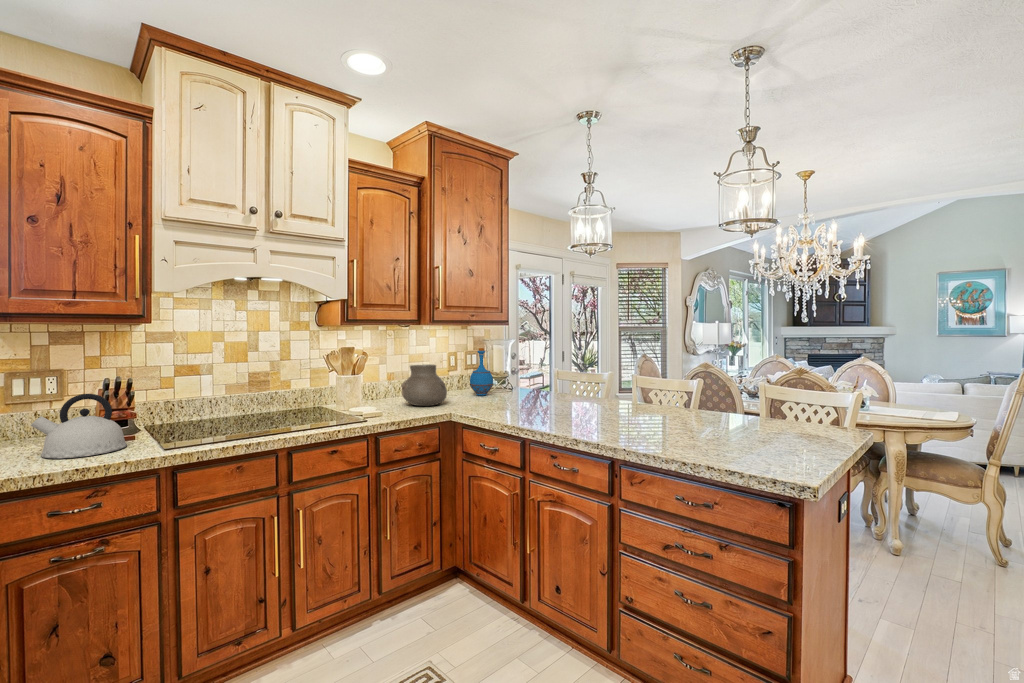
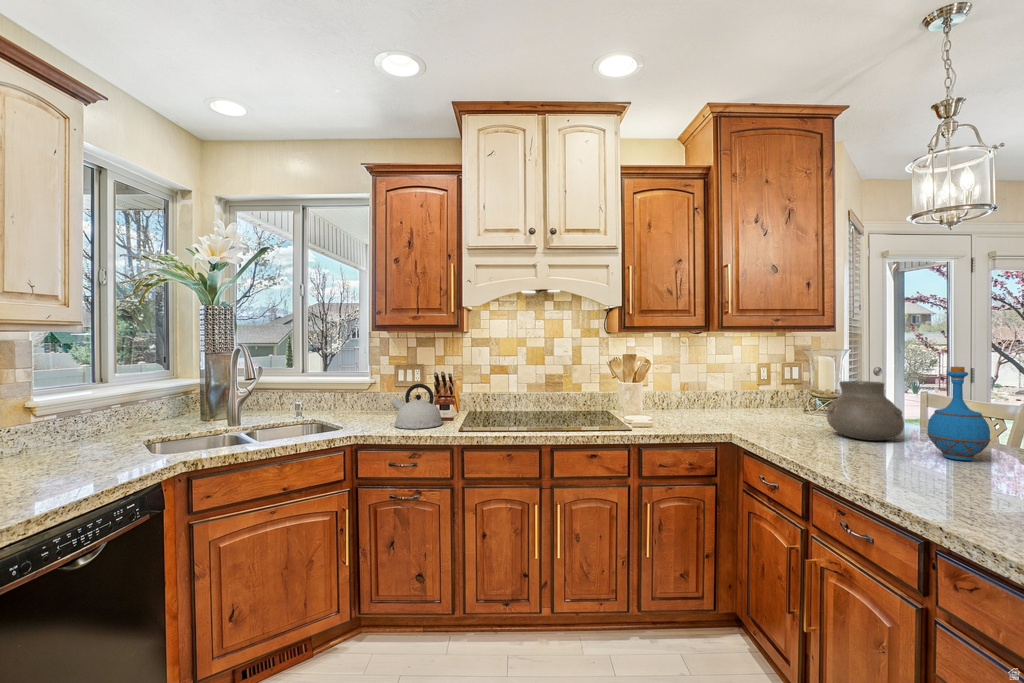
bottle: present [470,348,493,396] -> present [927,367,991,460]
vase: present [401,365,447,406] -> present [827,381,904,441]

